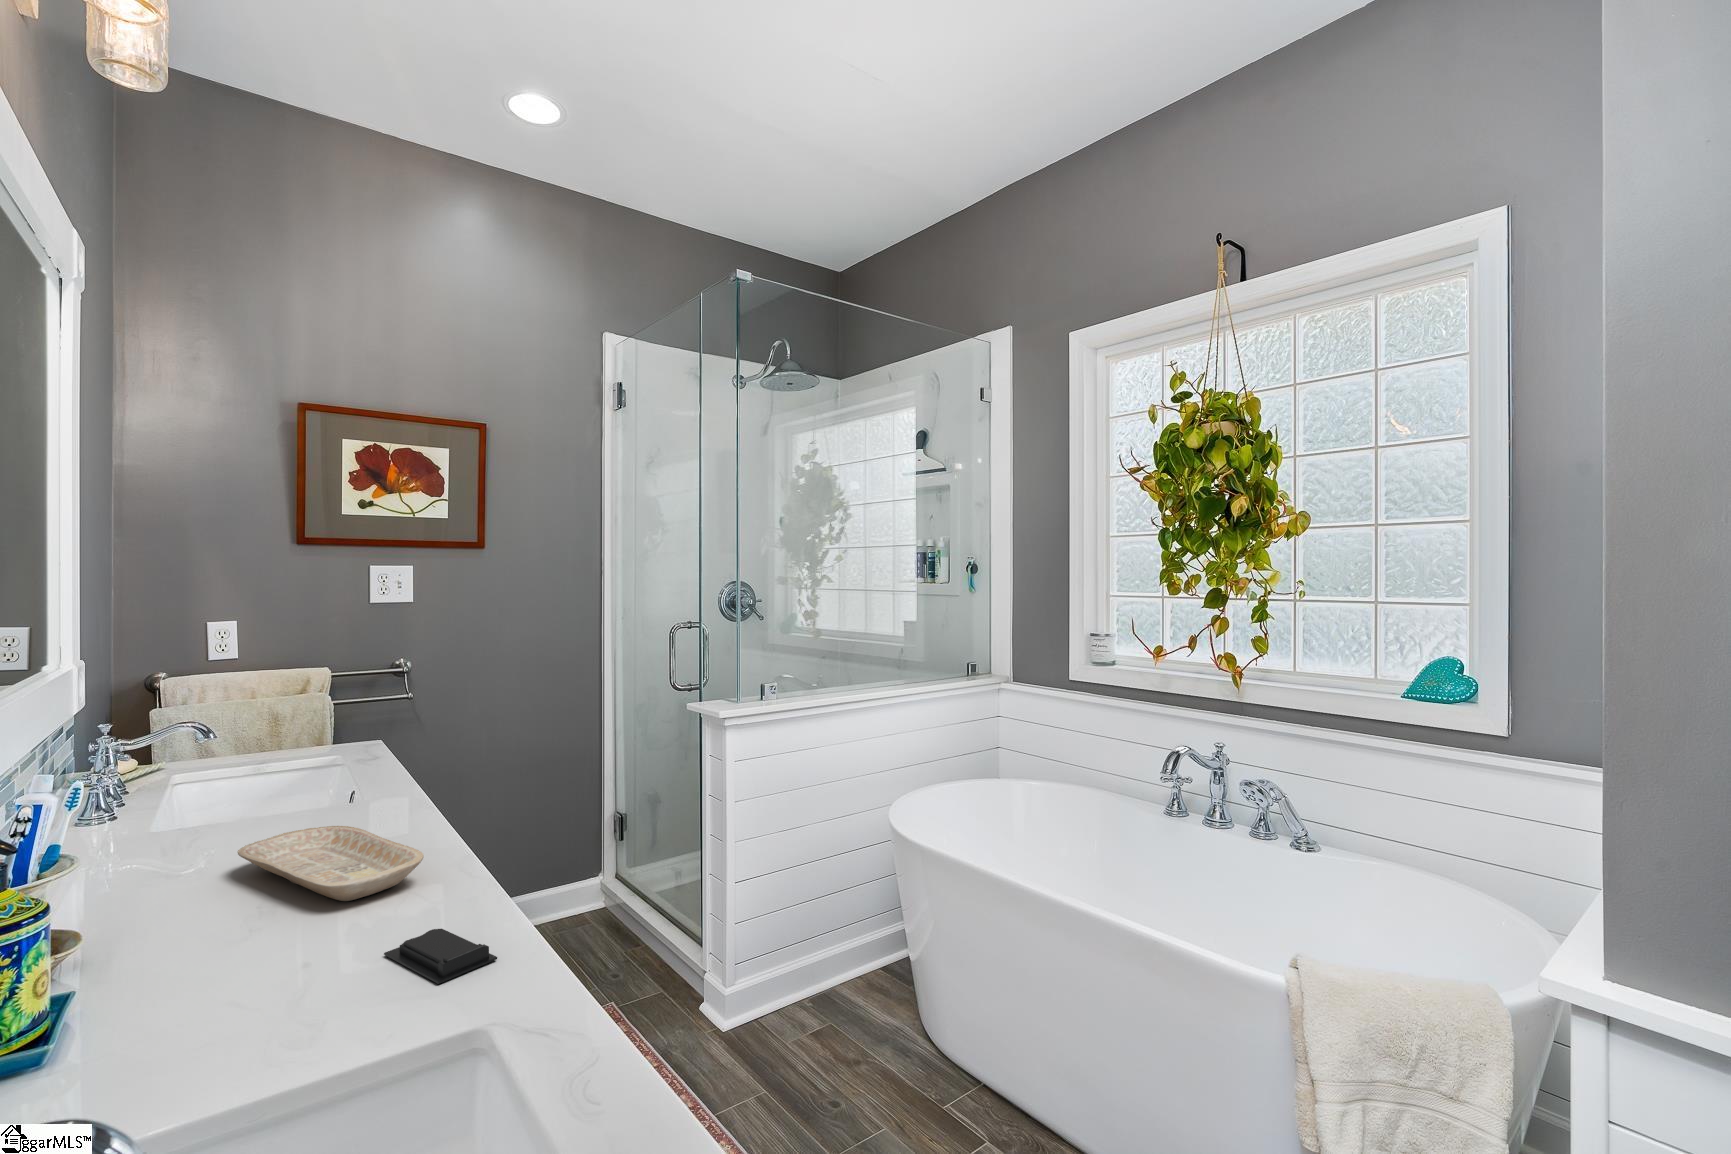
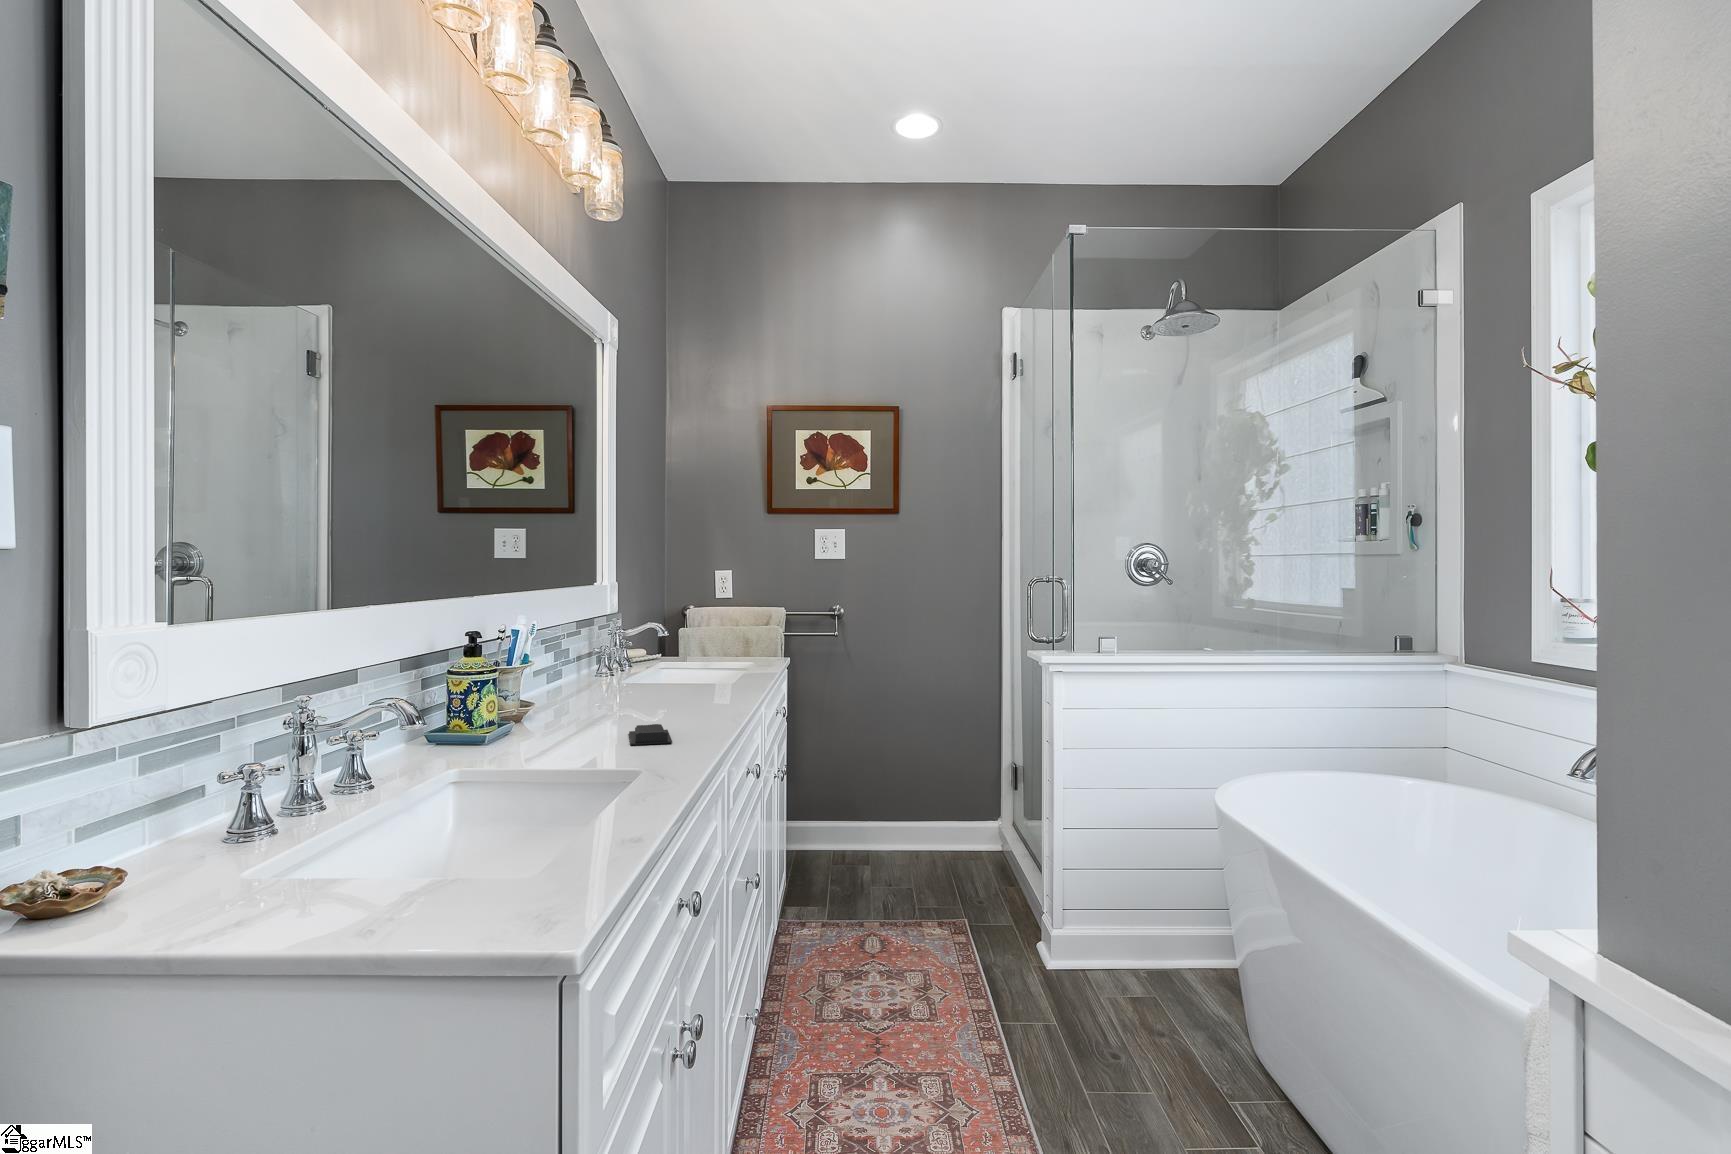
tray: present [237,826,424,901] -> none [624,681,700,714]

